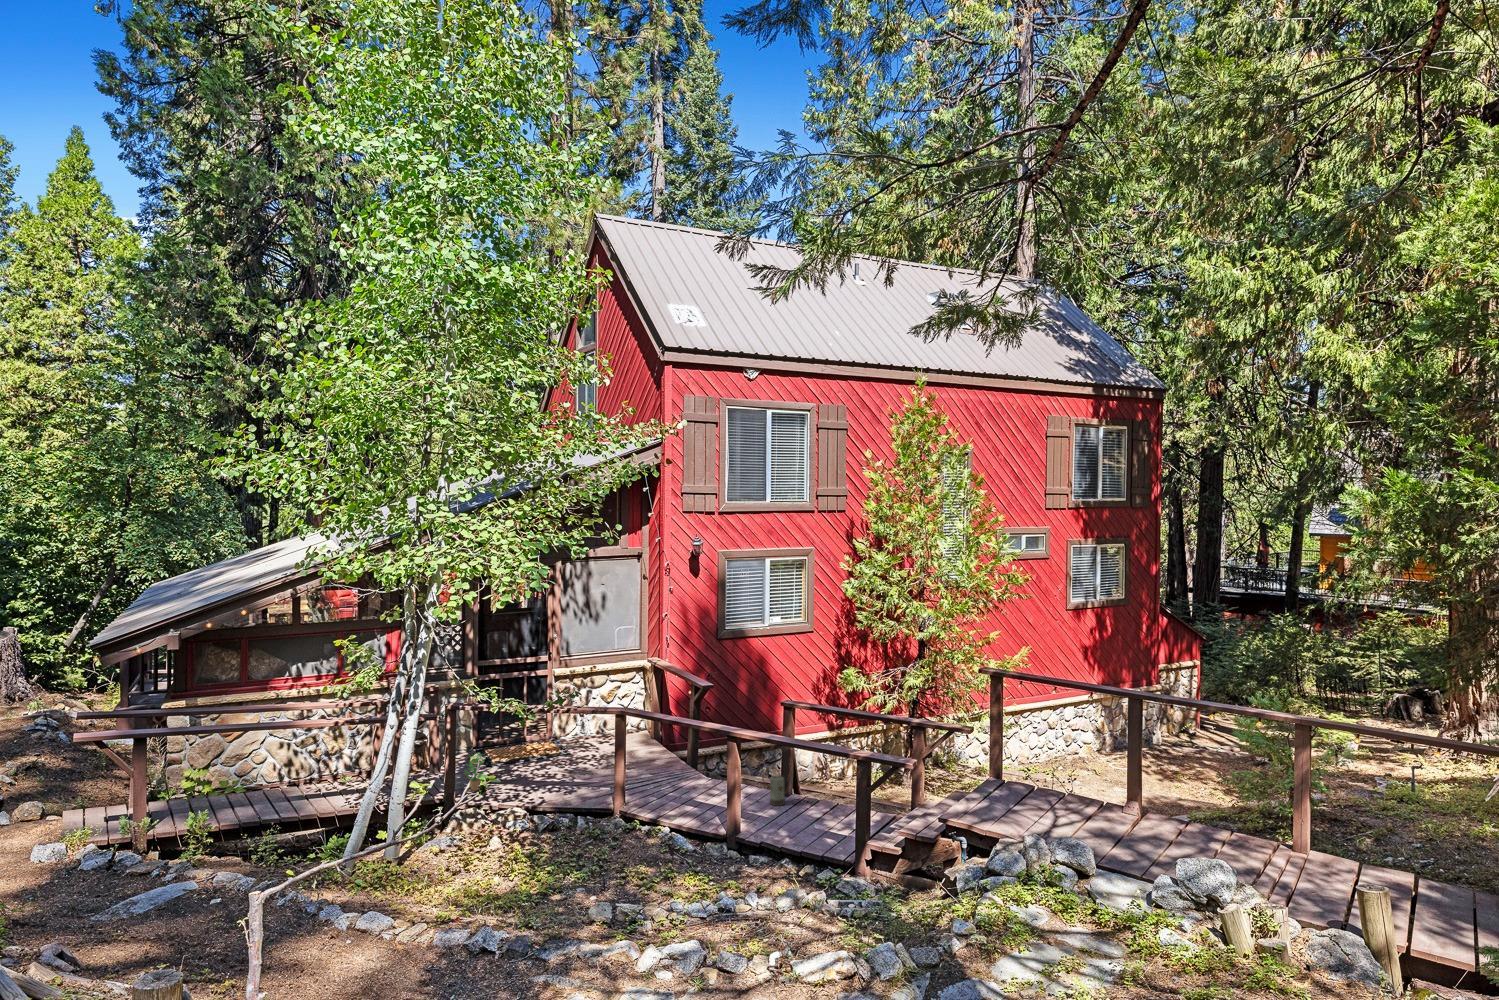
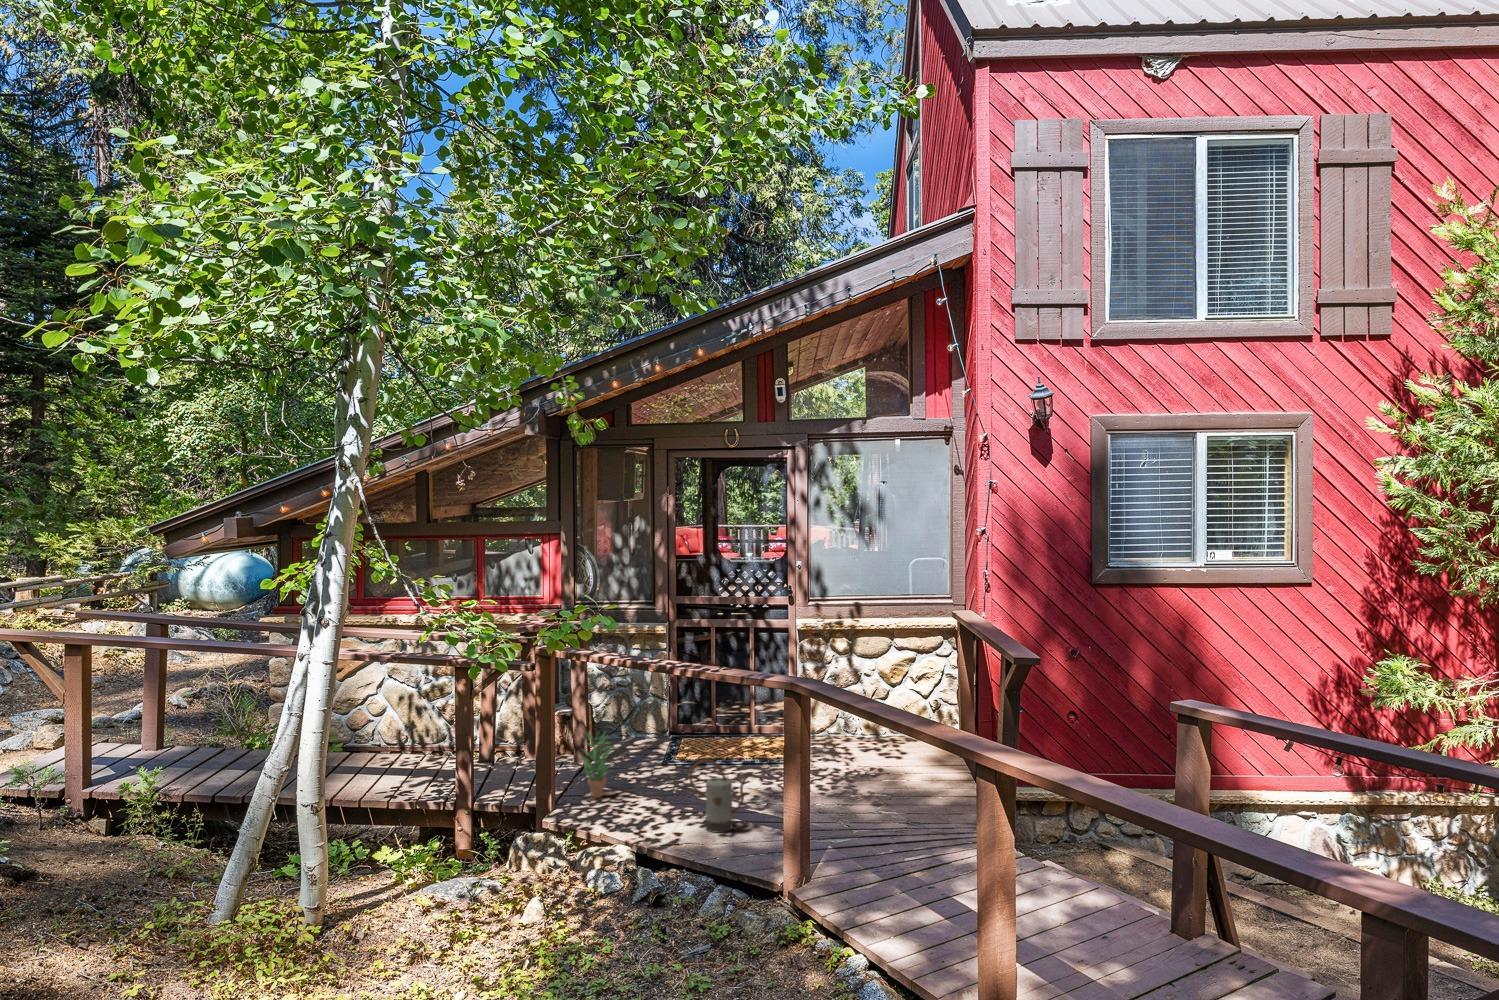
watering can: present [762,767,791,806] -> present [689,760,749,833]

